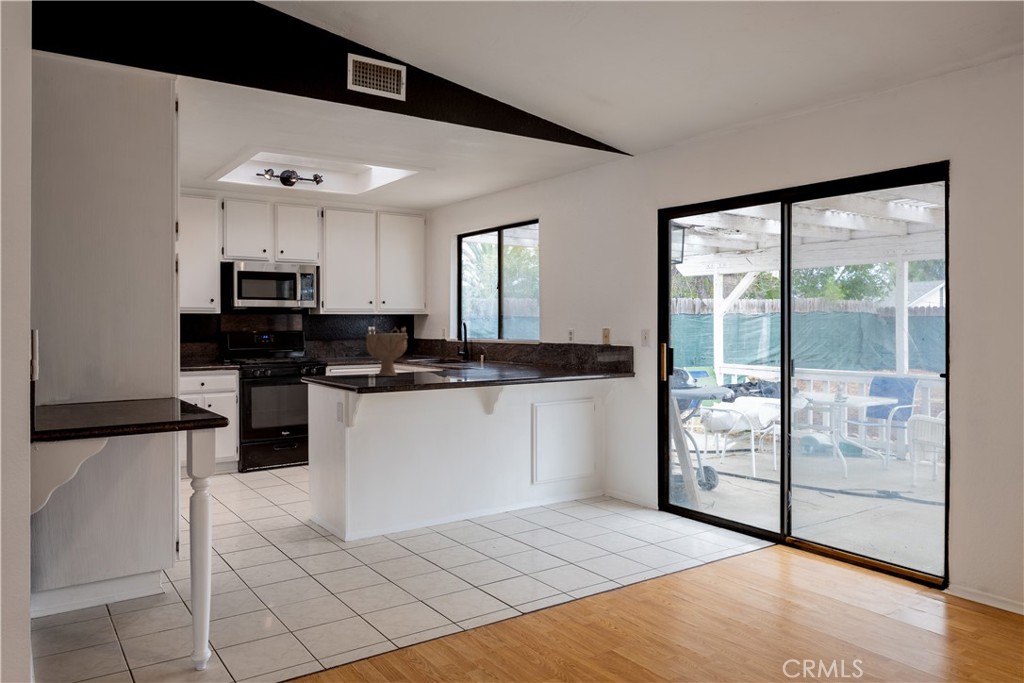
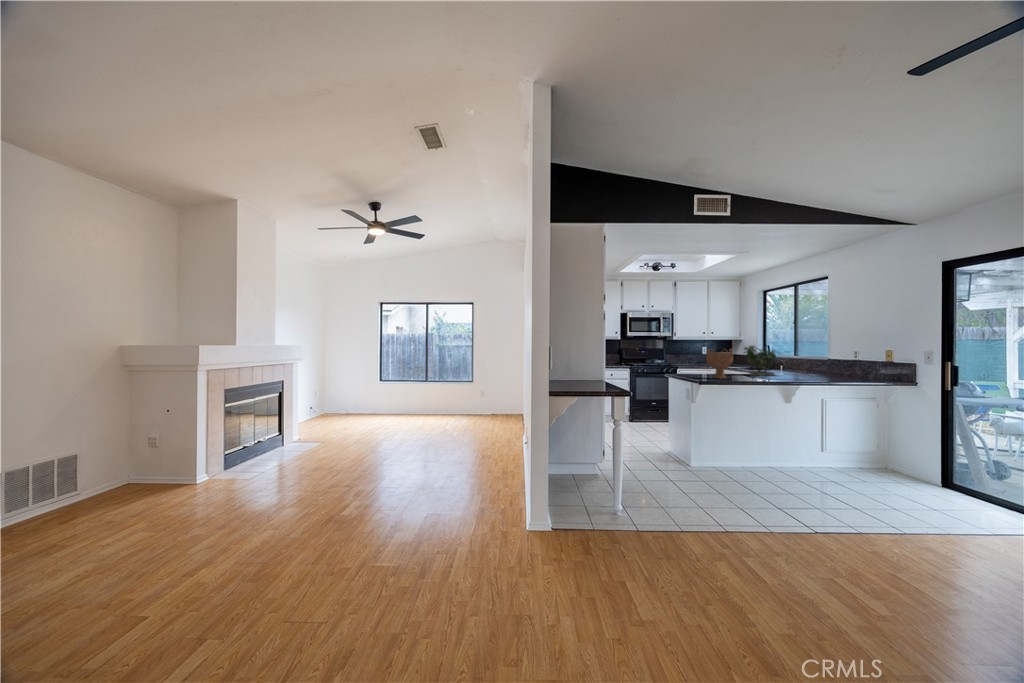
potted plant: none [424,319,475,371] -> present [744,346,776,376]

